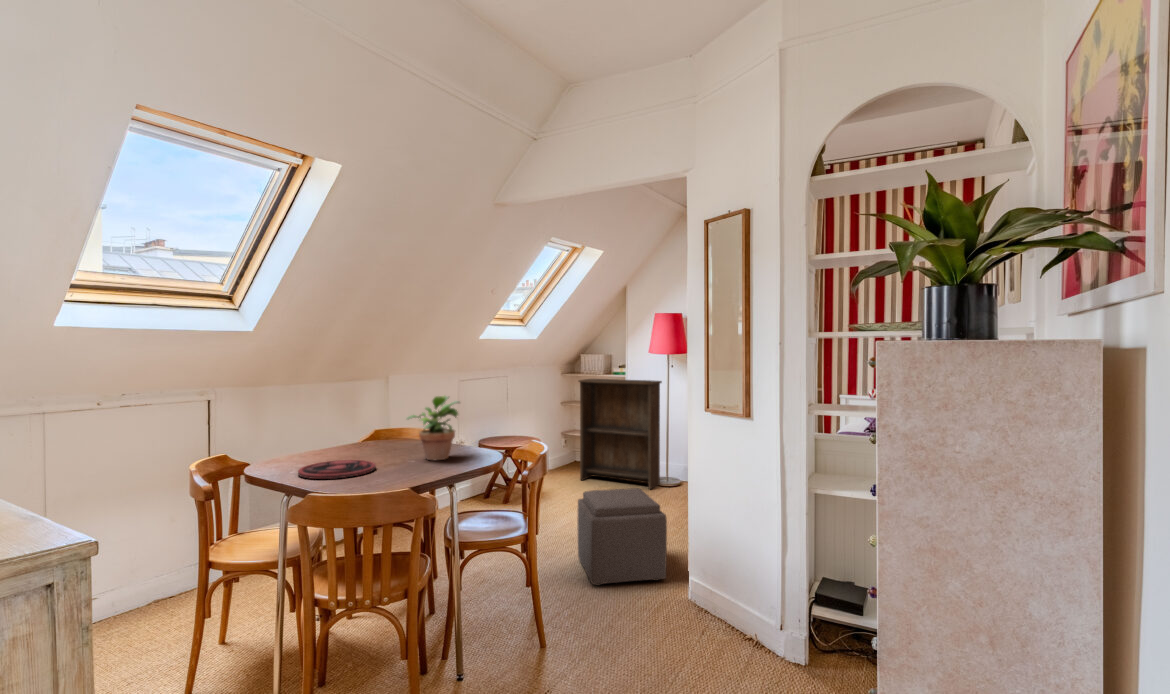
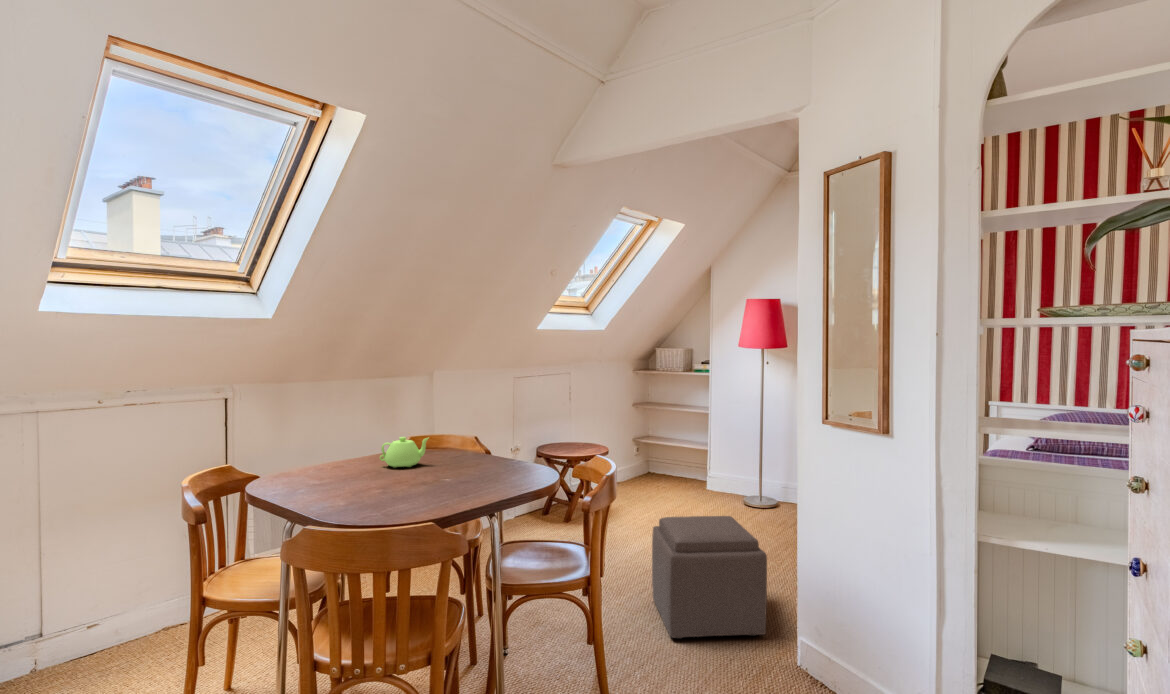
bookshelf: present [578,379,662,489] -> none [653,377,755,511]
potted plant: present [407,396,459,460] -> none [439,398,507,480]
teapot: none [354,429,396,454] -> present [380,437,428,468]
plate: present [298,460,376,479] -> none [305,477,400,502]

